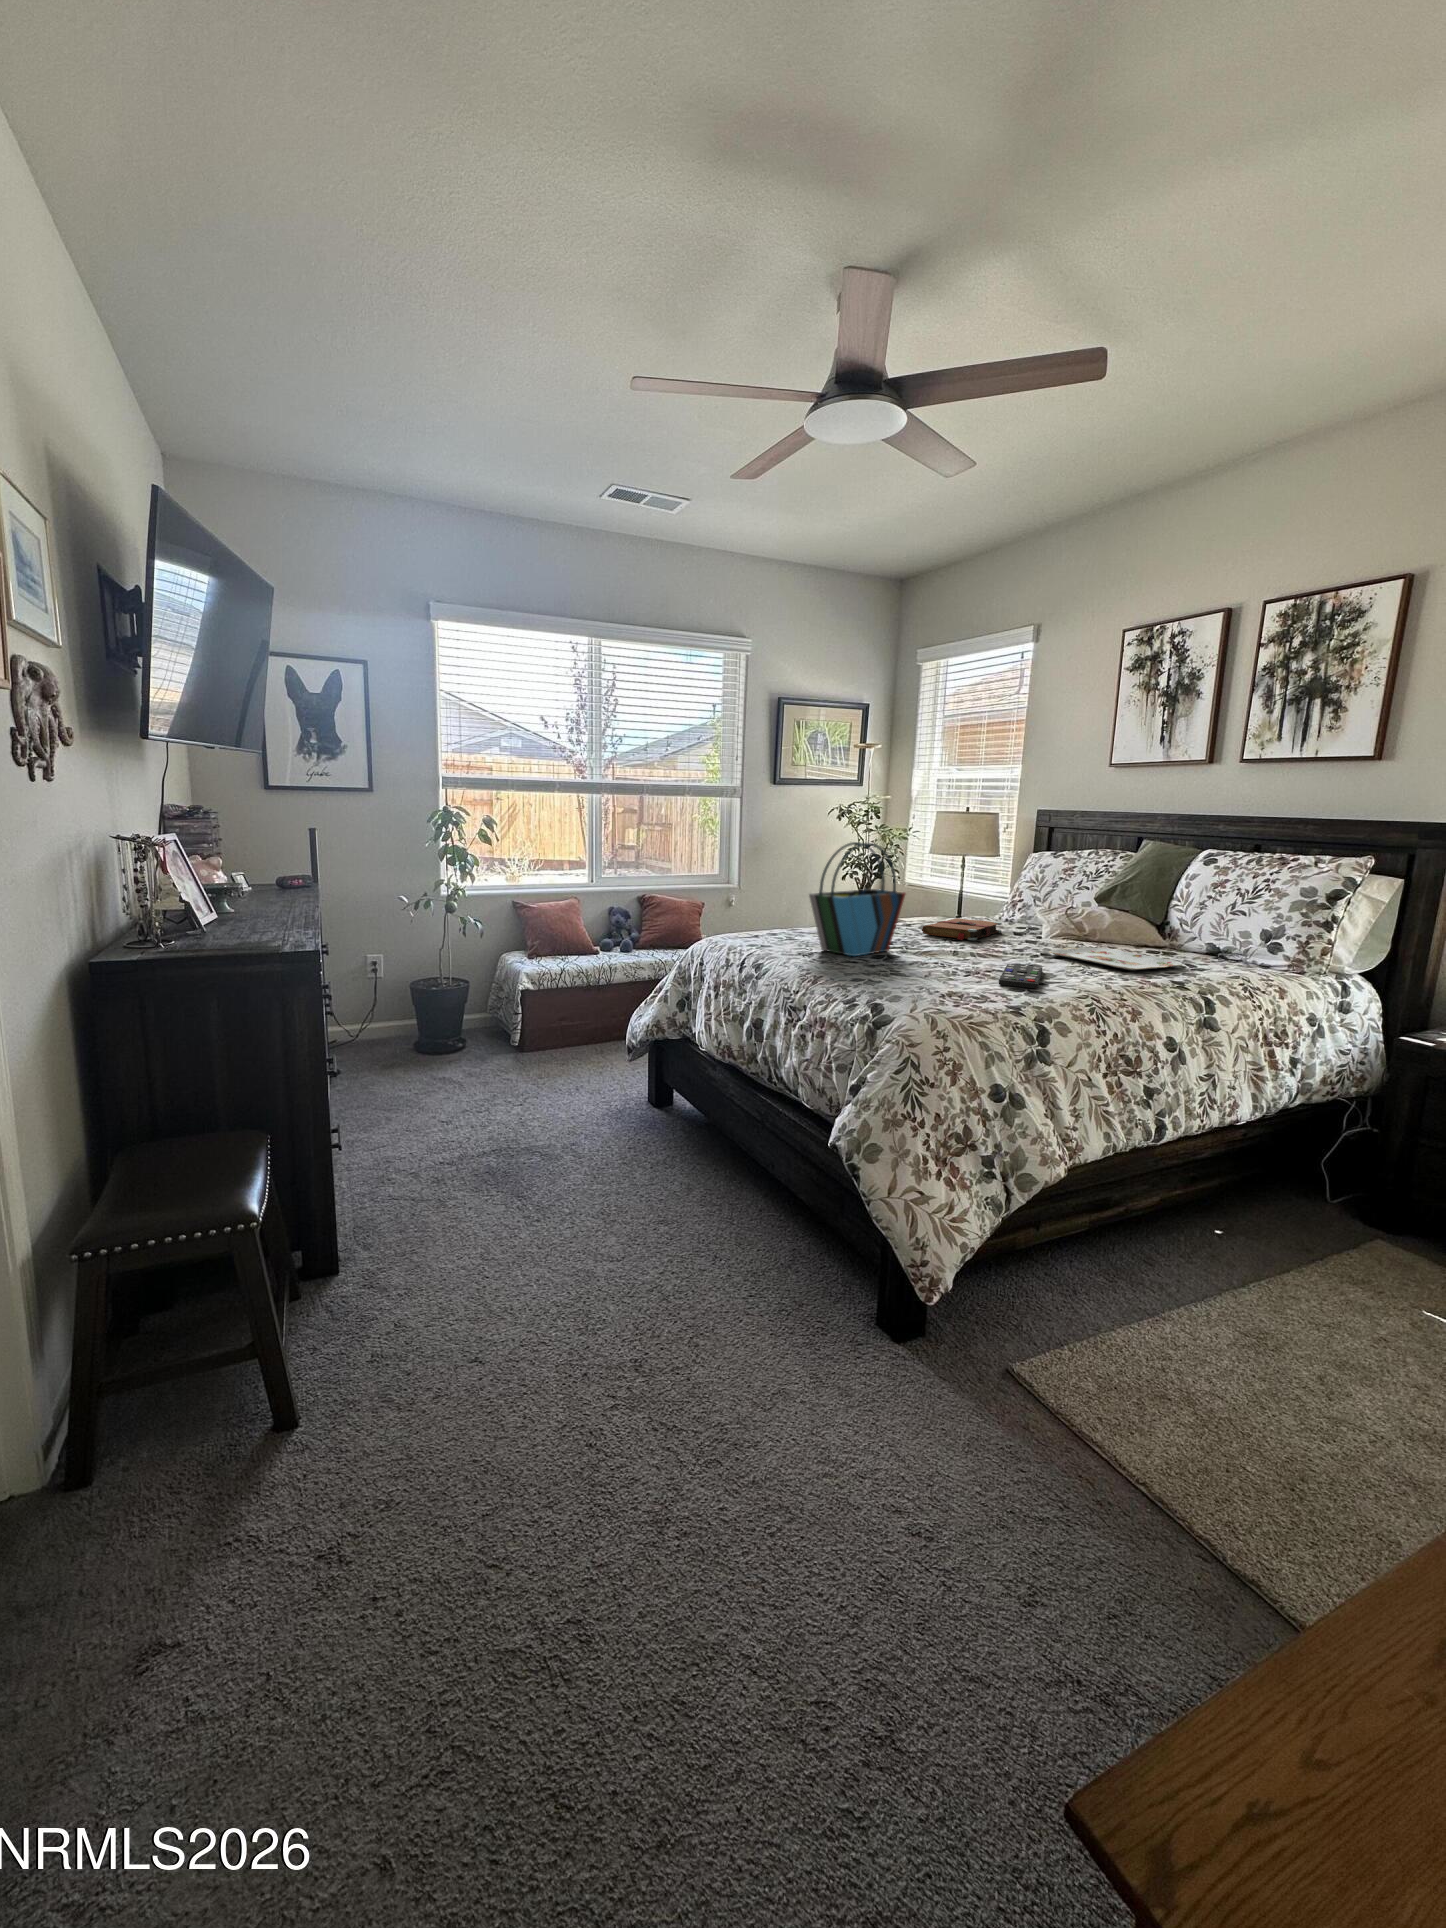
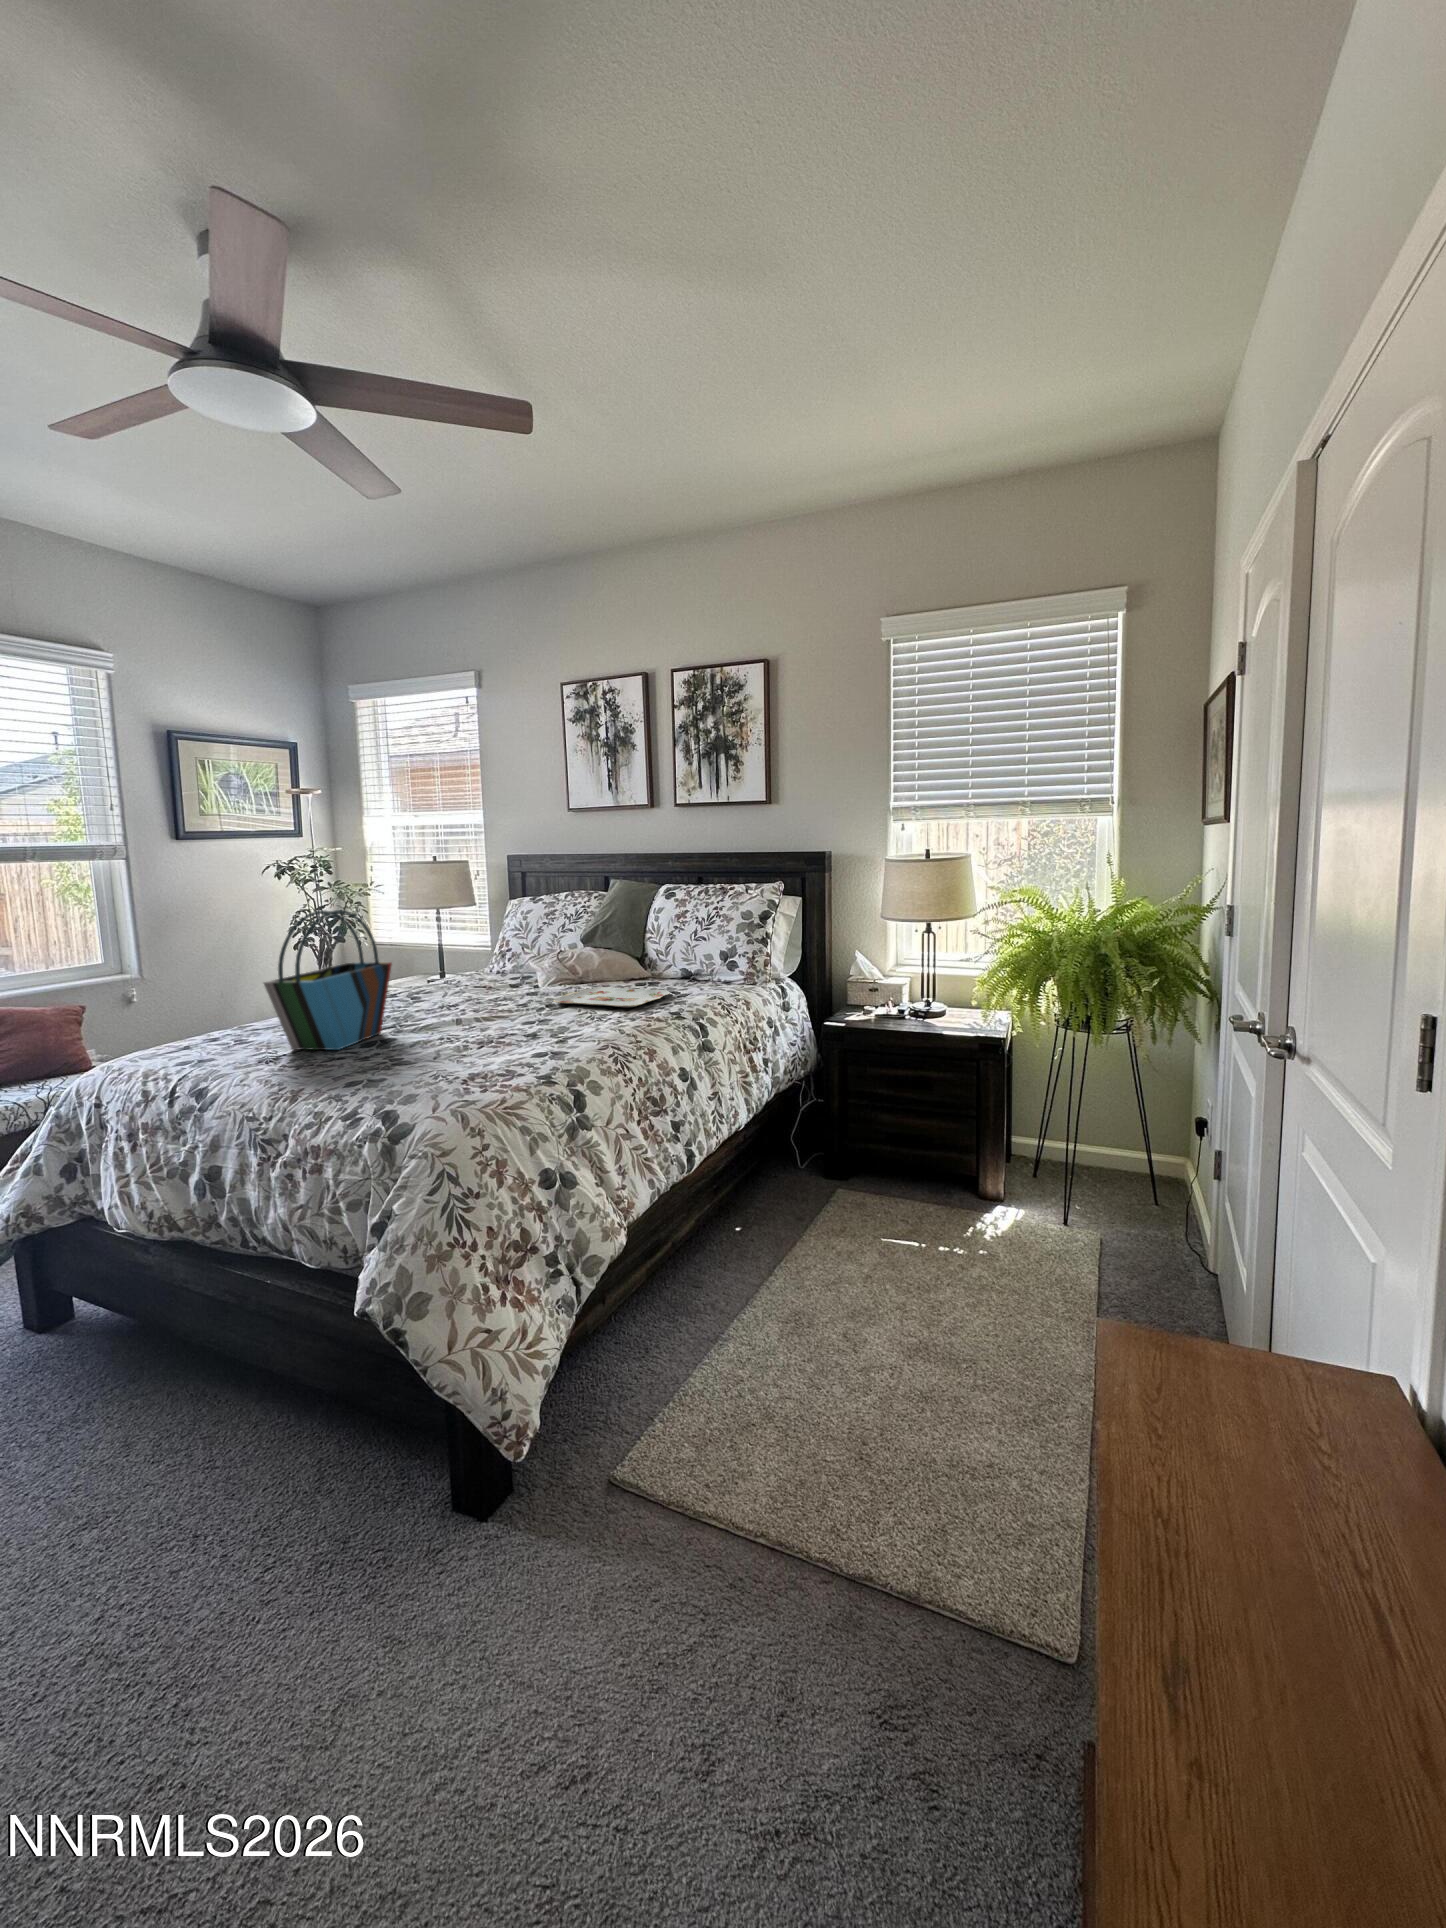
book: present [922,918,1002,940] -> none [413,976,498,1004]
remote control: present [999,964,1042,988] -> none [519,1021,560,1051]

